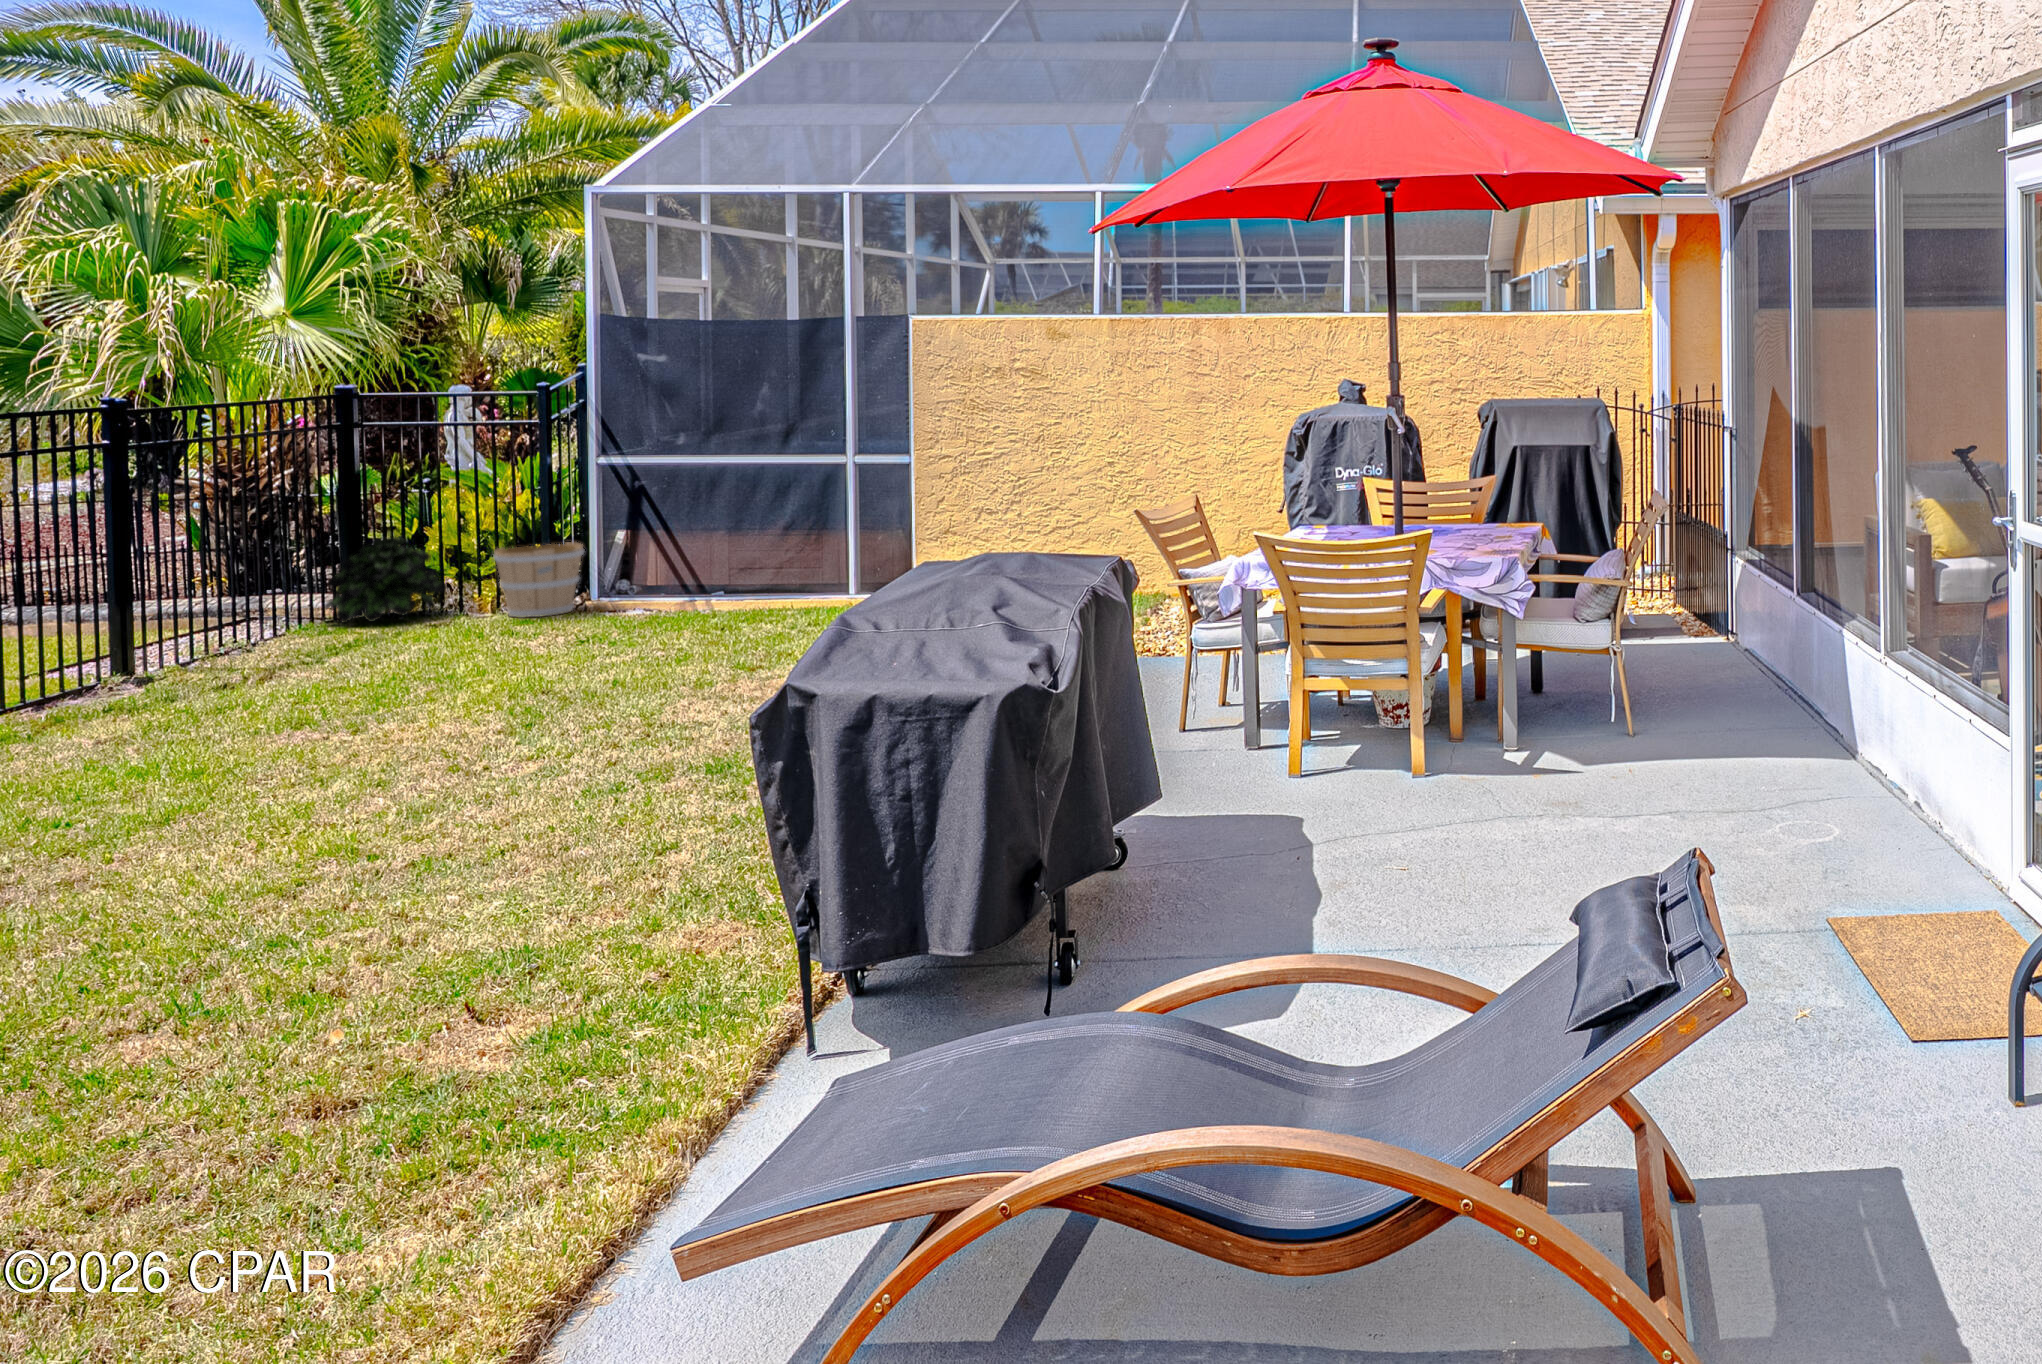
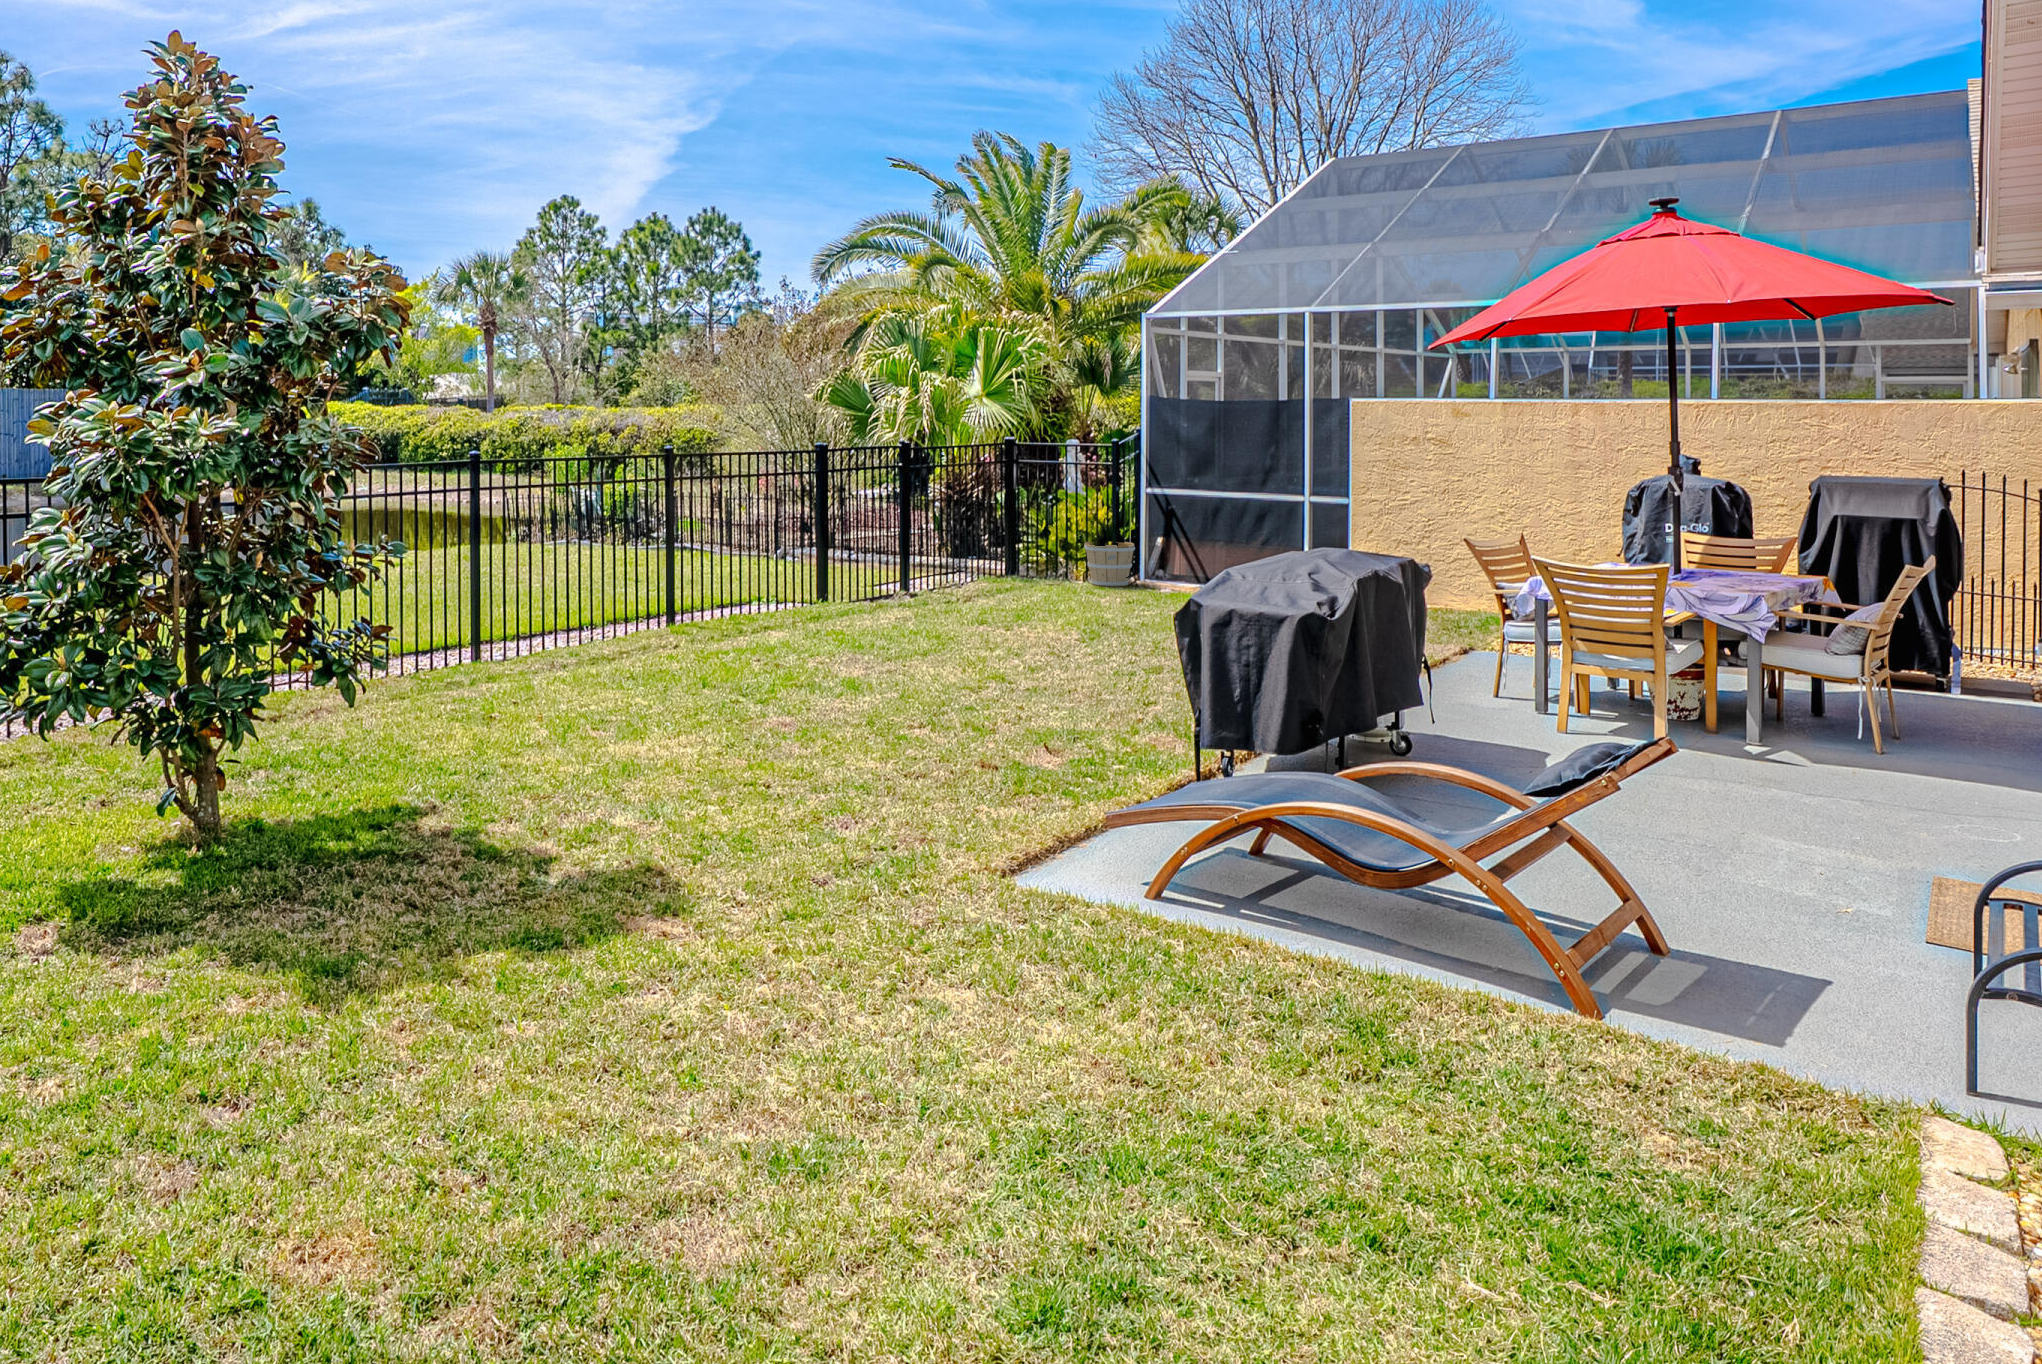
potted plant: present [325,537,447,623] -> none [998,530,1061,579]

